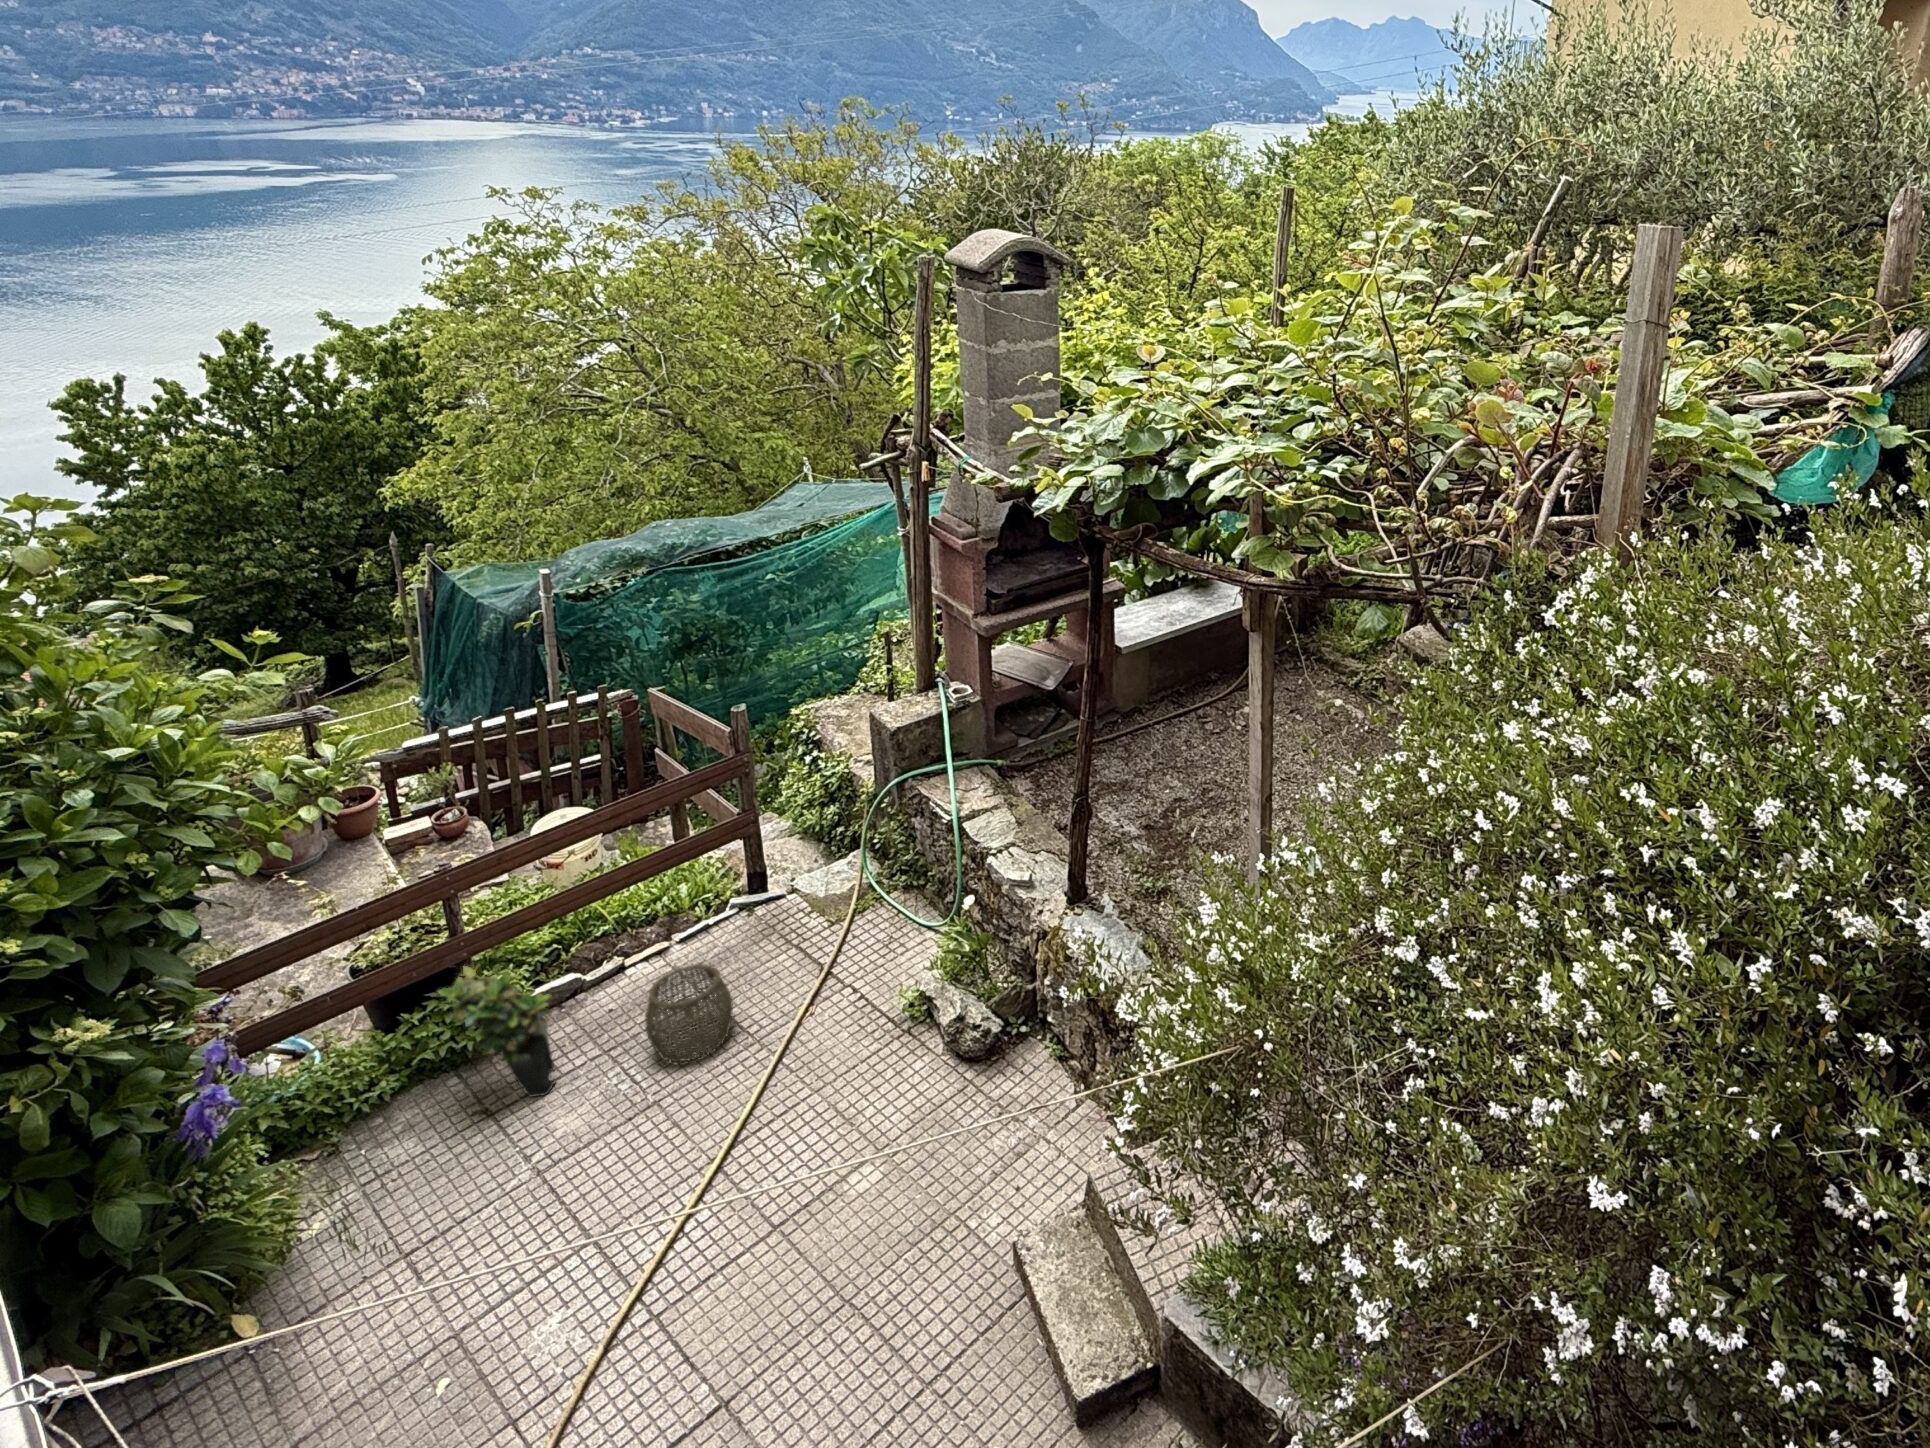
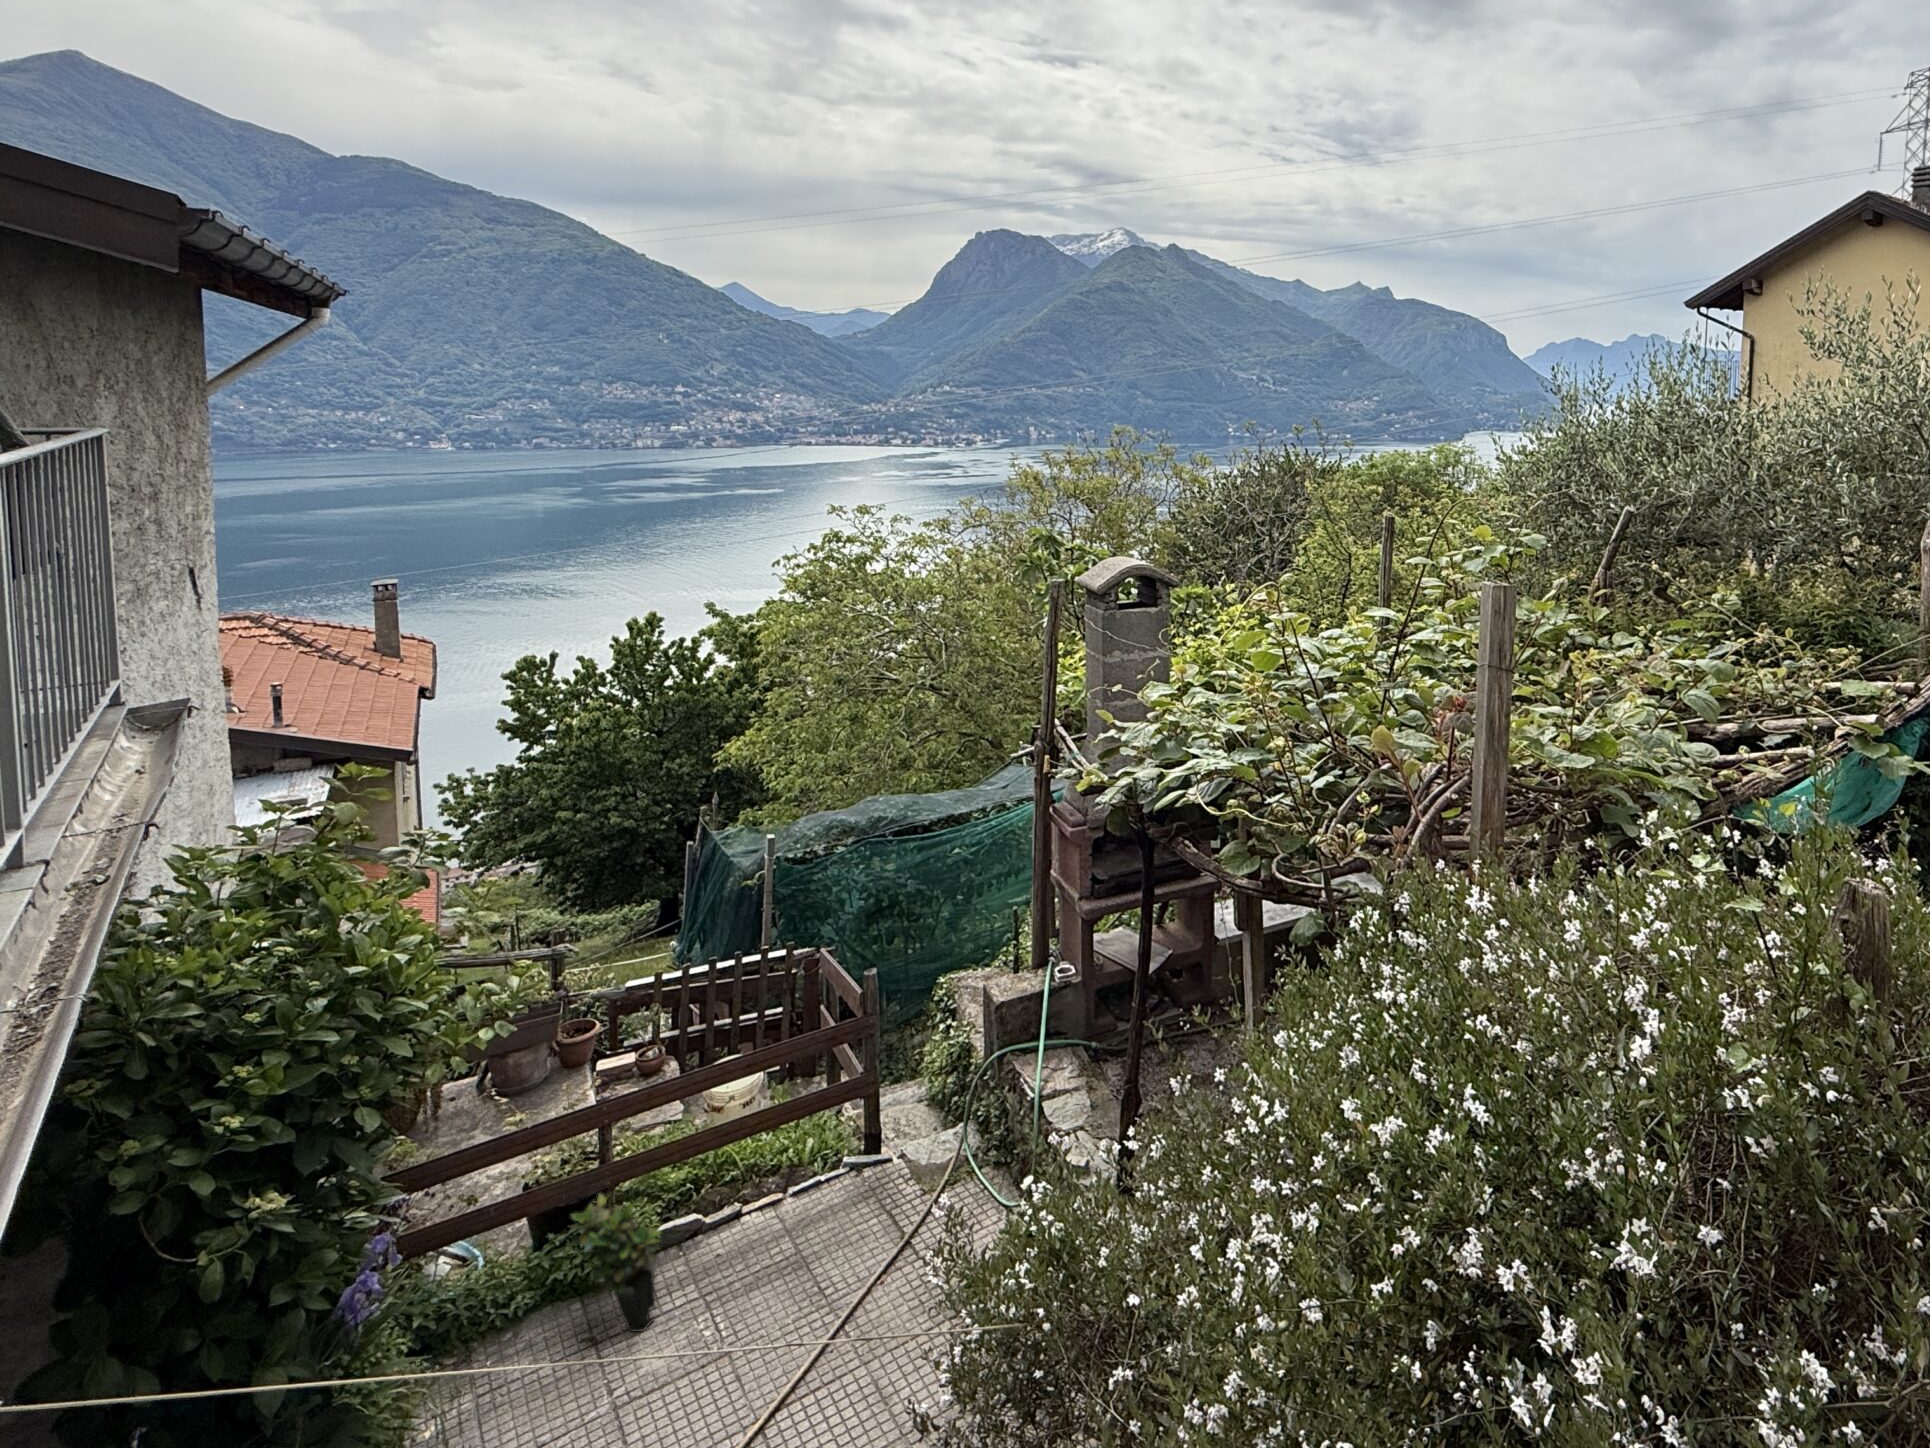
woven basket: present [645,964,733,1063] -> none [732,1218,811,1317]

